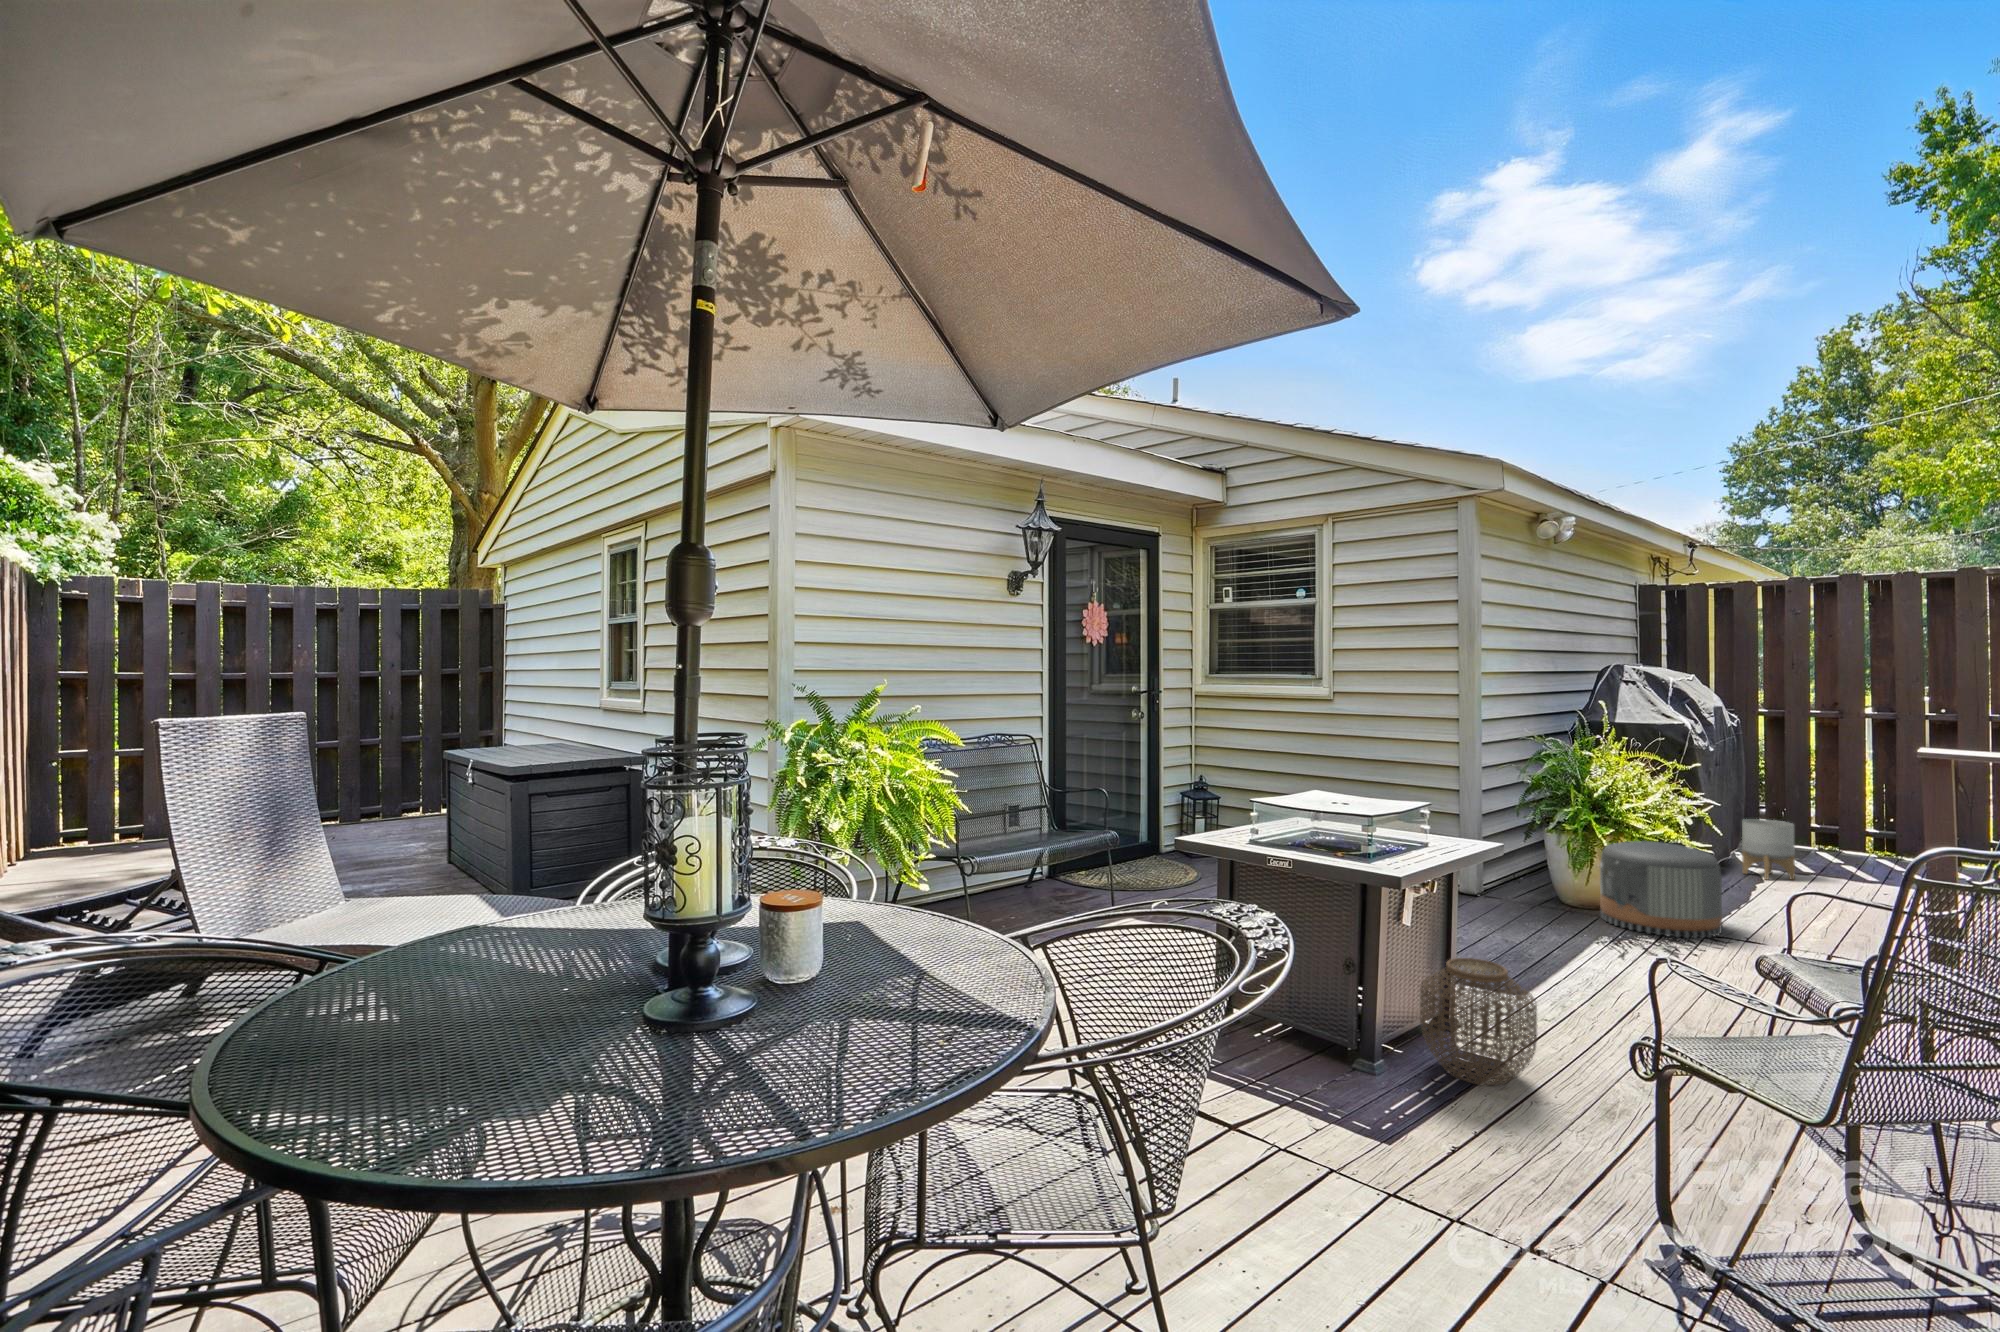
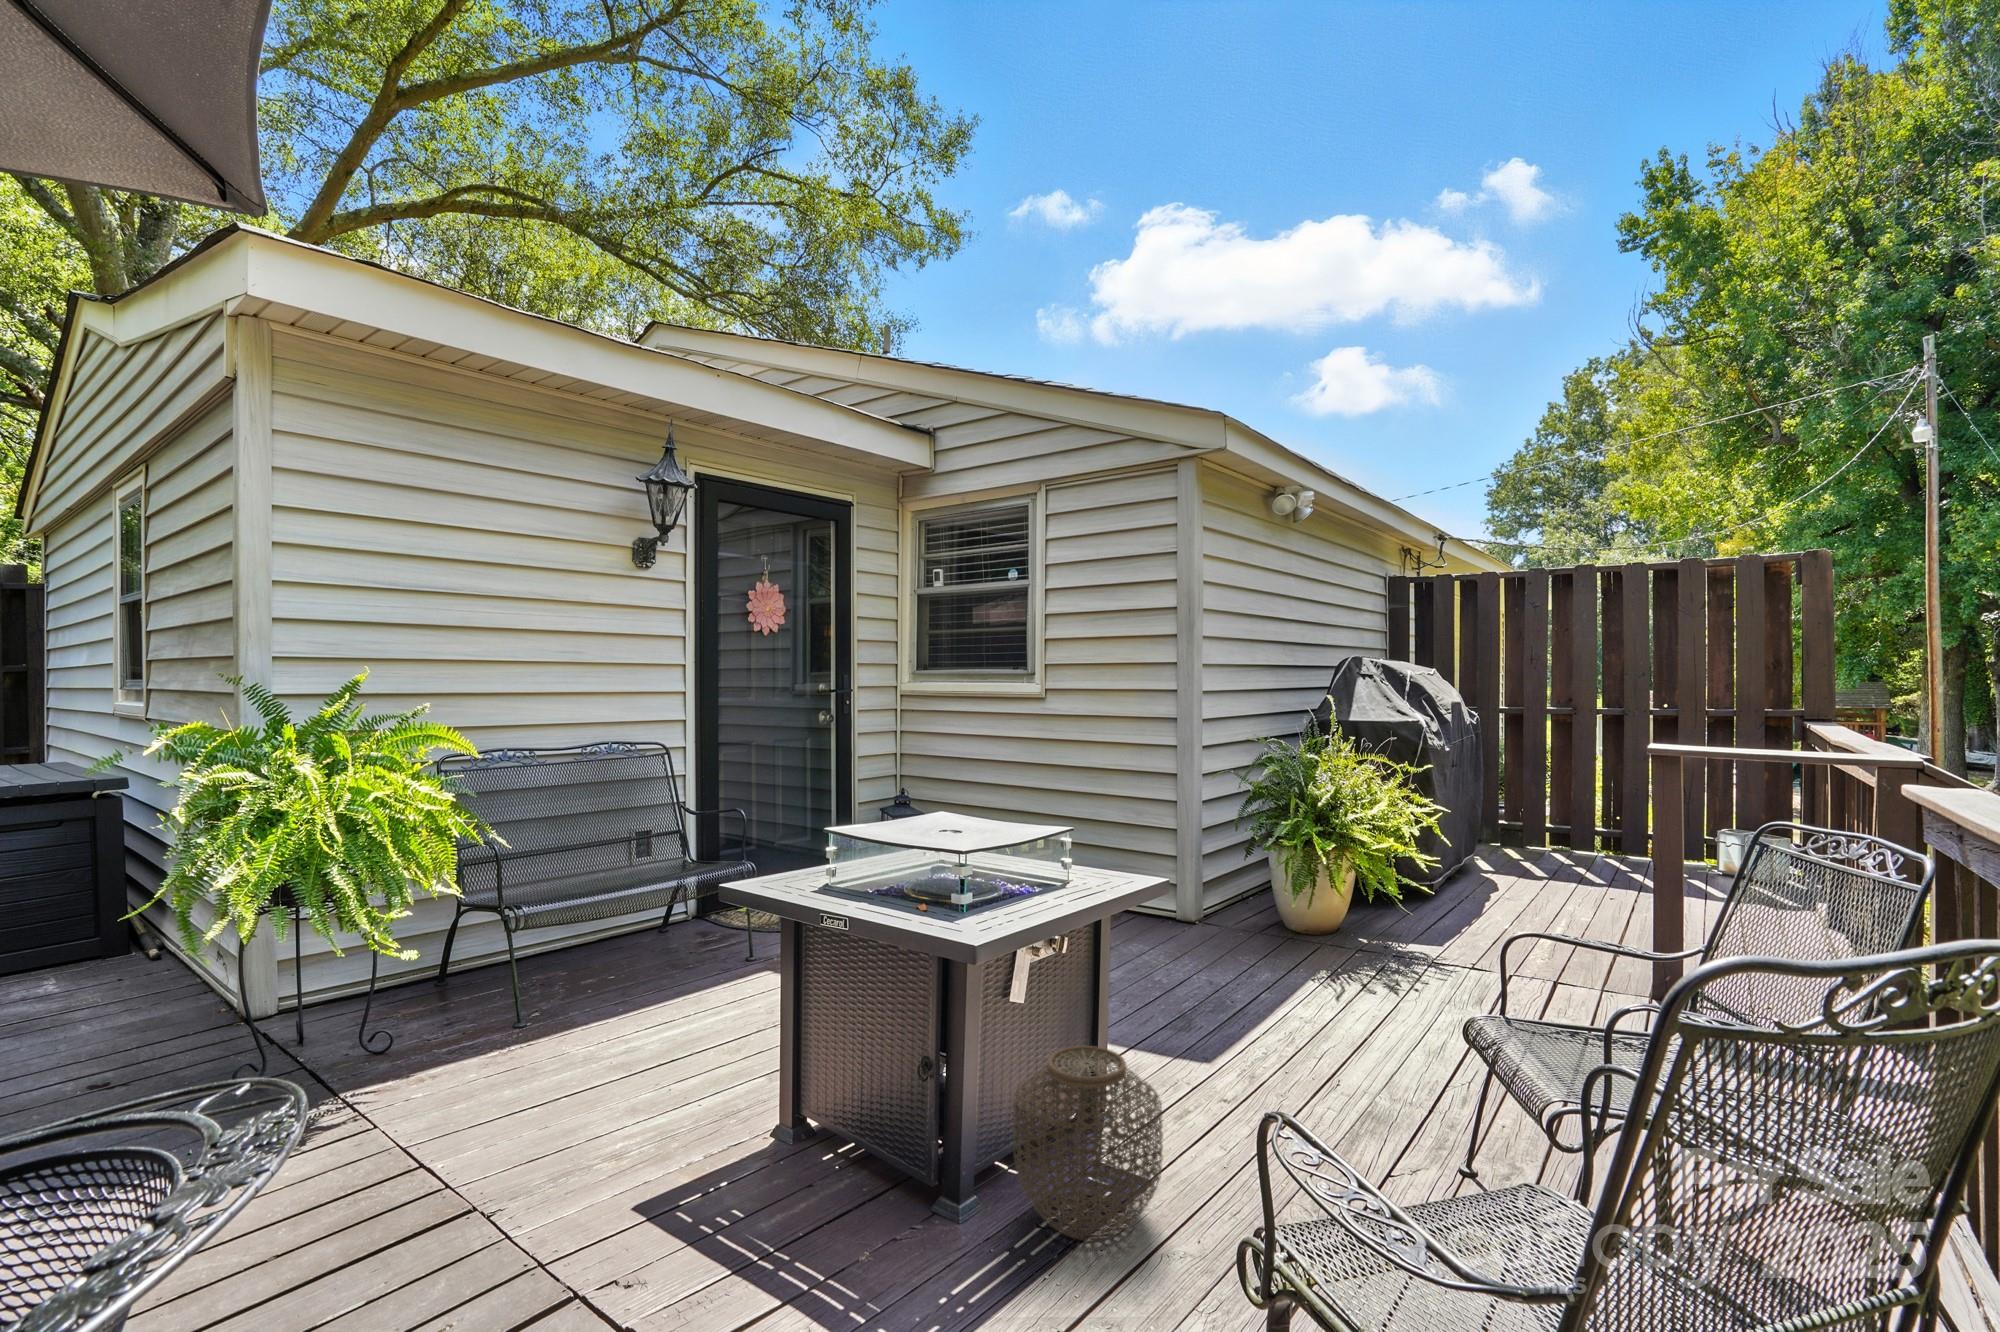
planter: present [1742,819,1795,880] -> none [1478,823,1528,889]
pouf: present [1600,841,1722,938] -> none [1323,855,1447,968]

